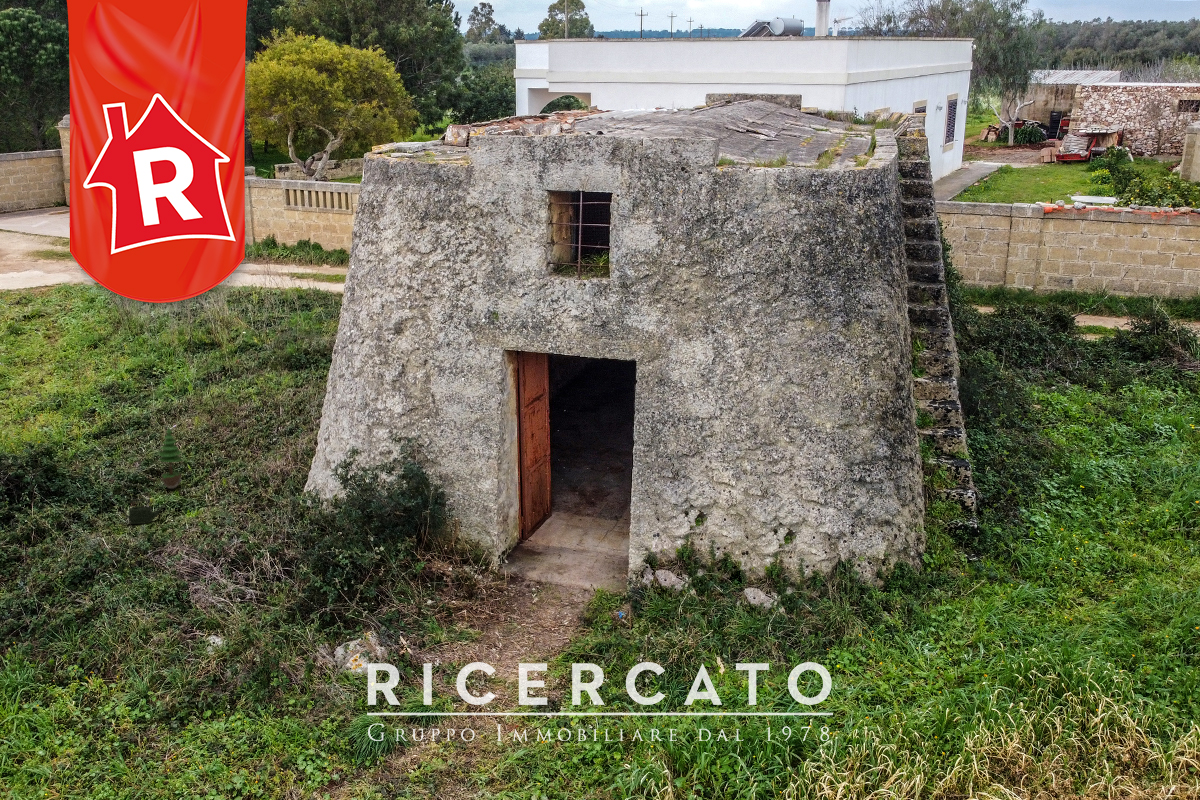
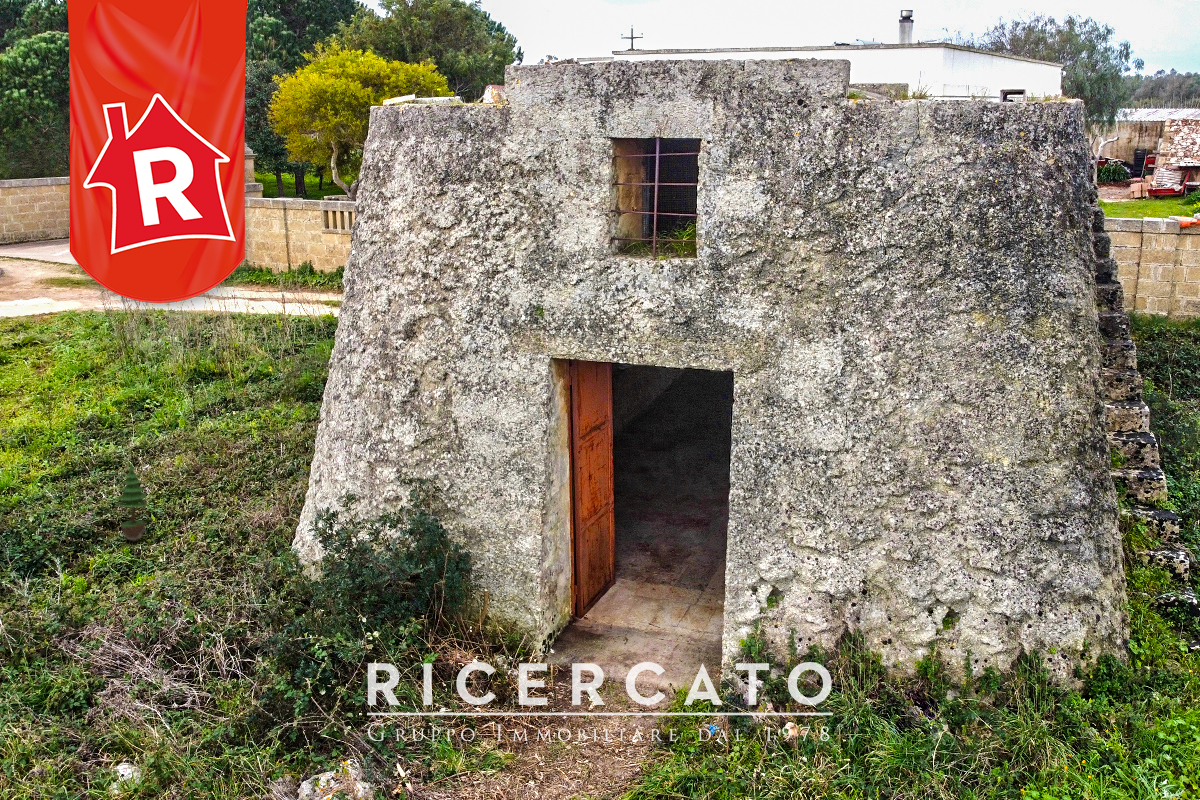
watering can: present [122,499,166,524] -> none [60,553,118,586]

